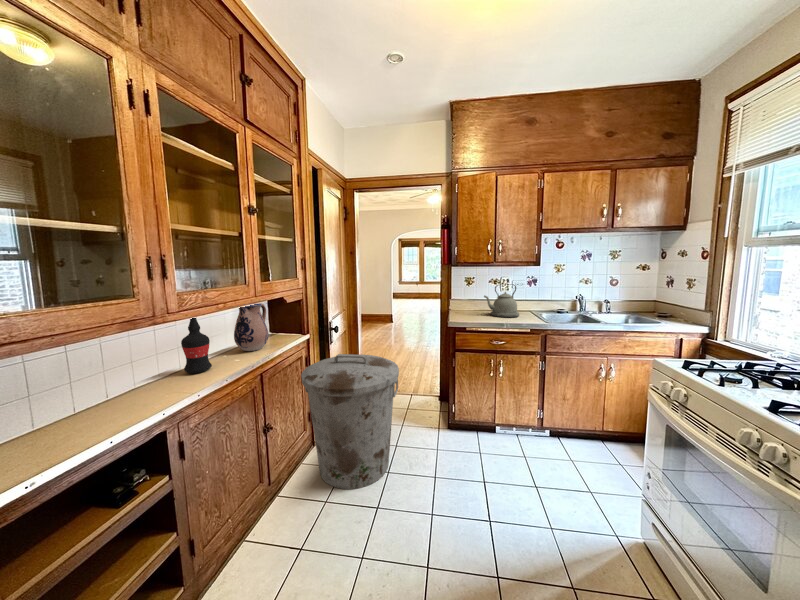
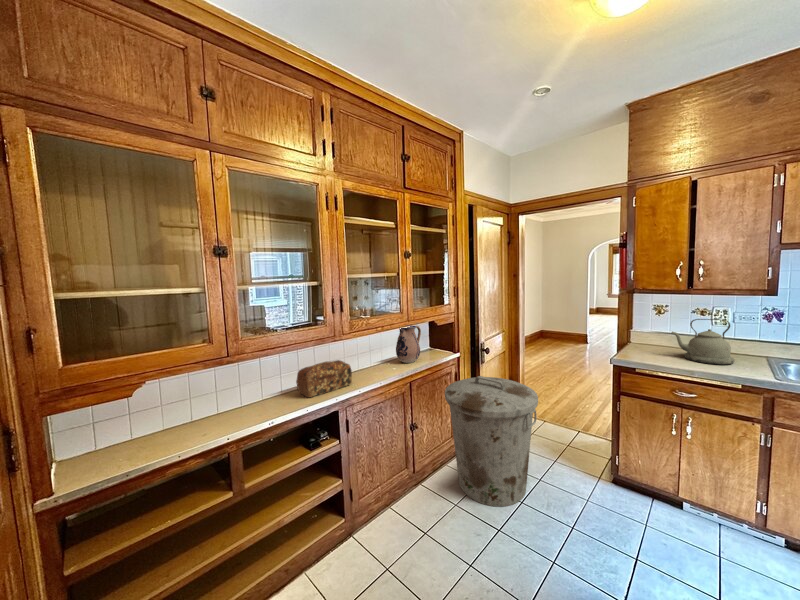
wine bottle: present [181,318,212,373] -> none [358,327,376,374]
bread loaf: none [66,356,181,424] -> present [296,360,352,398]

